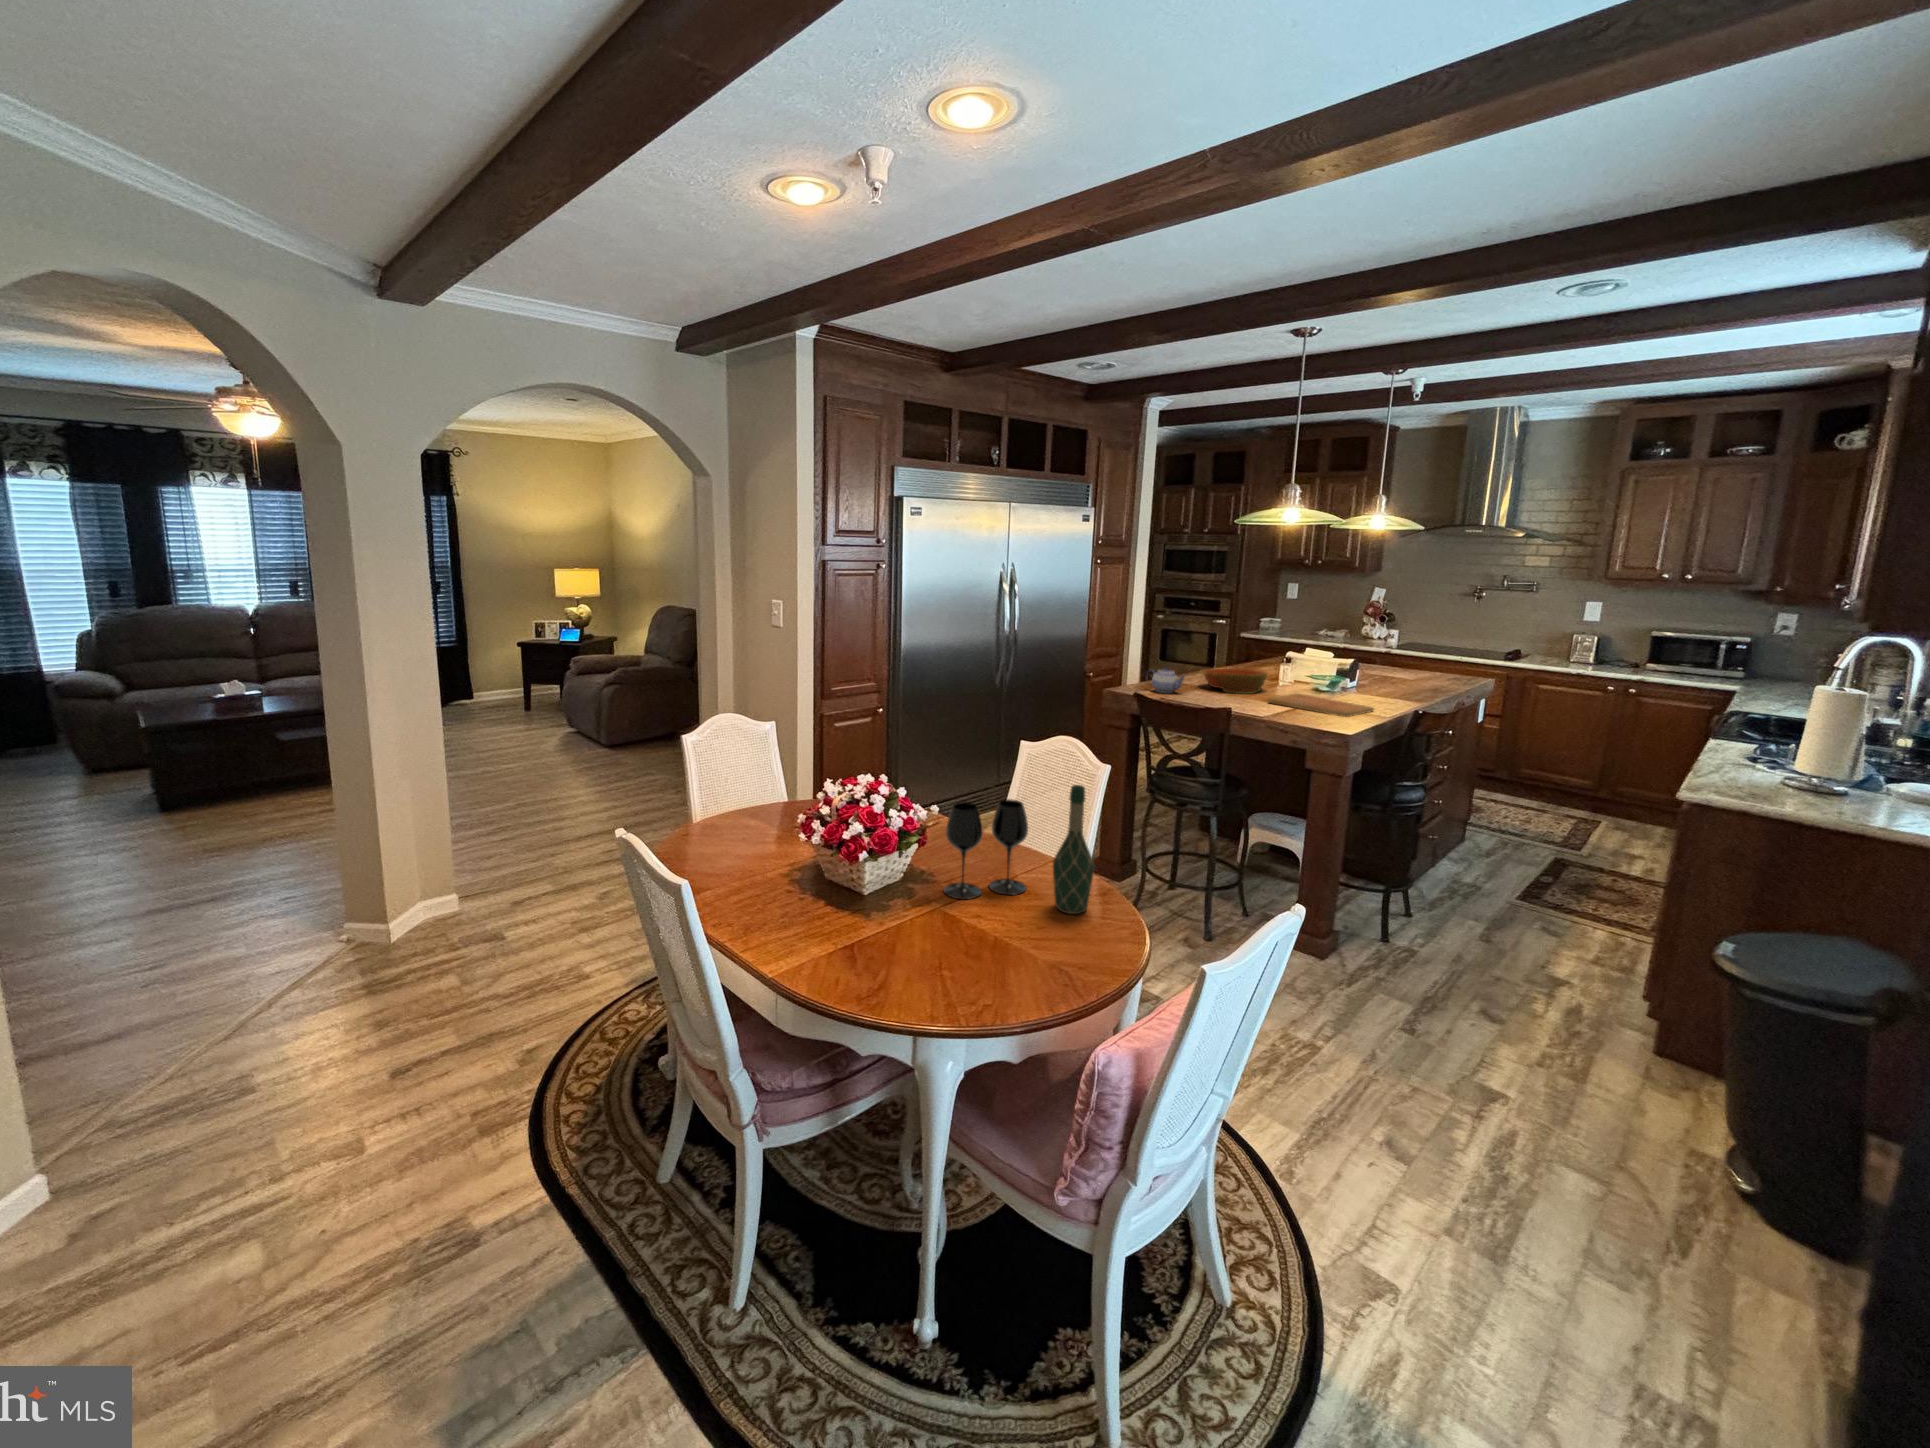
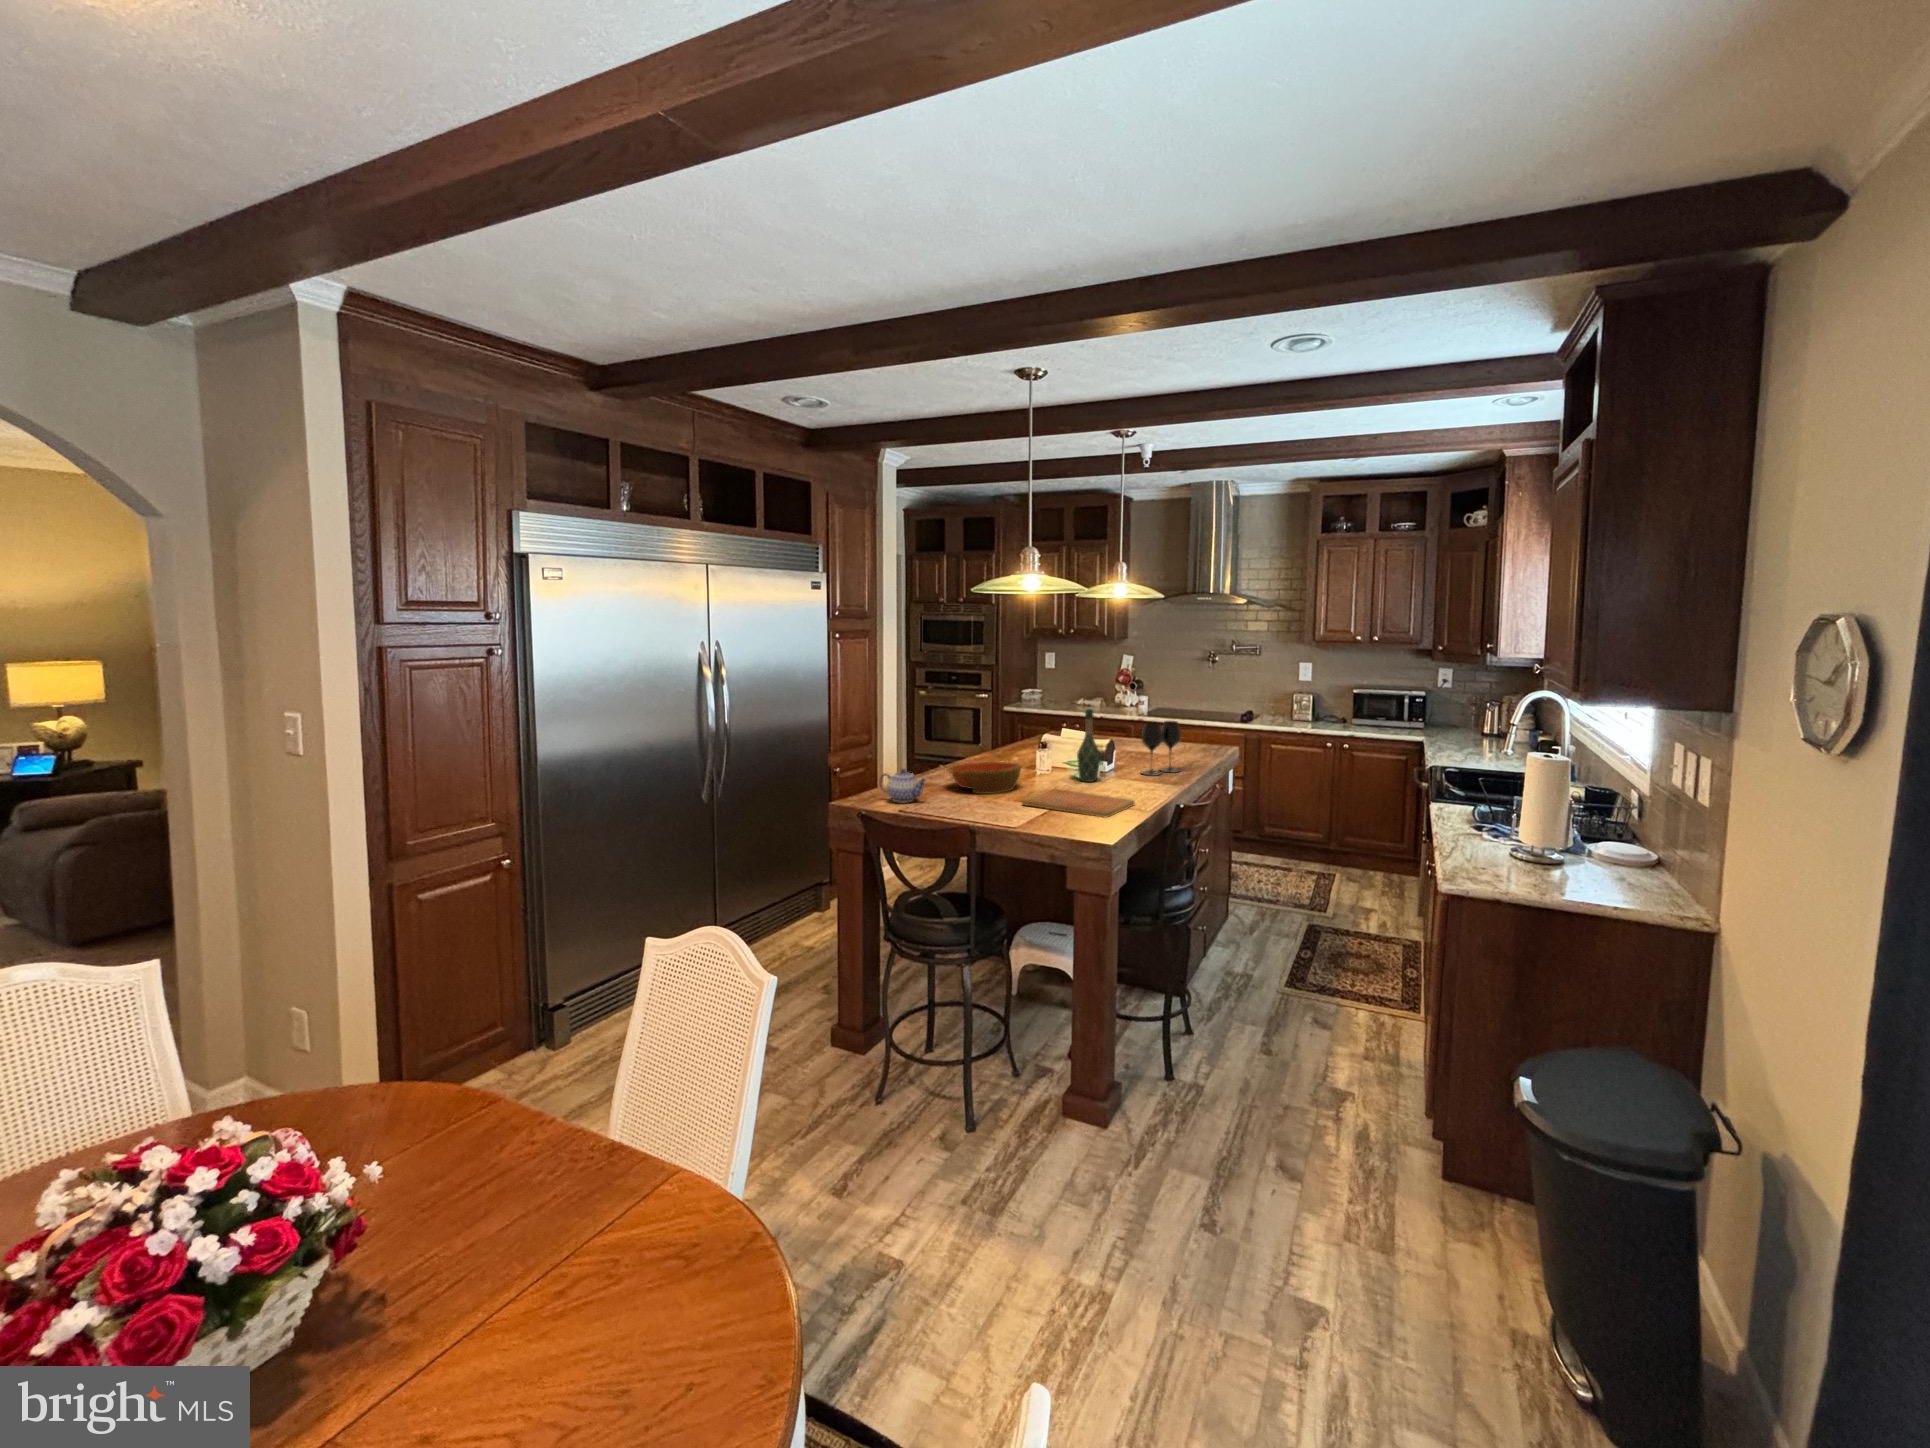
wine bottle: present [1053,785,1094,914] -> present [1077,709,1100,782]
wine glass: present [944,799,1028,899] -> present [1142,721,1181,776]

